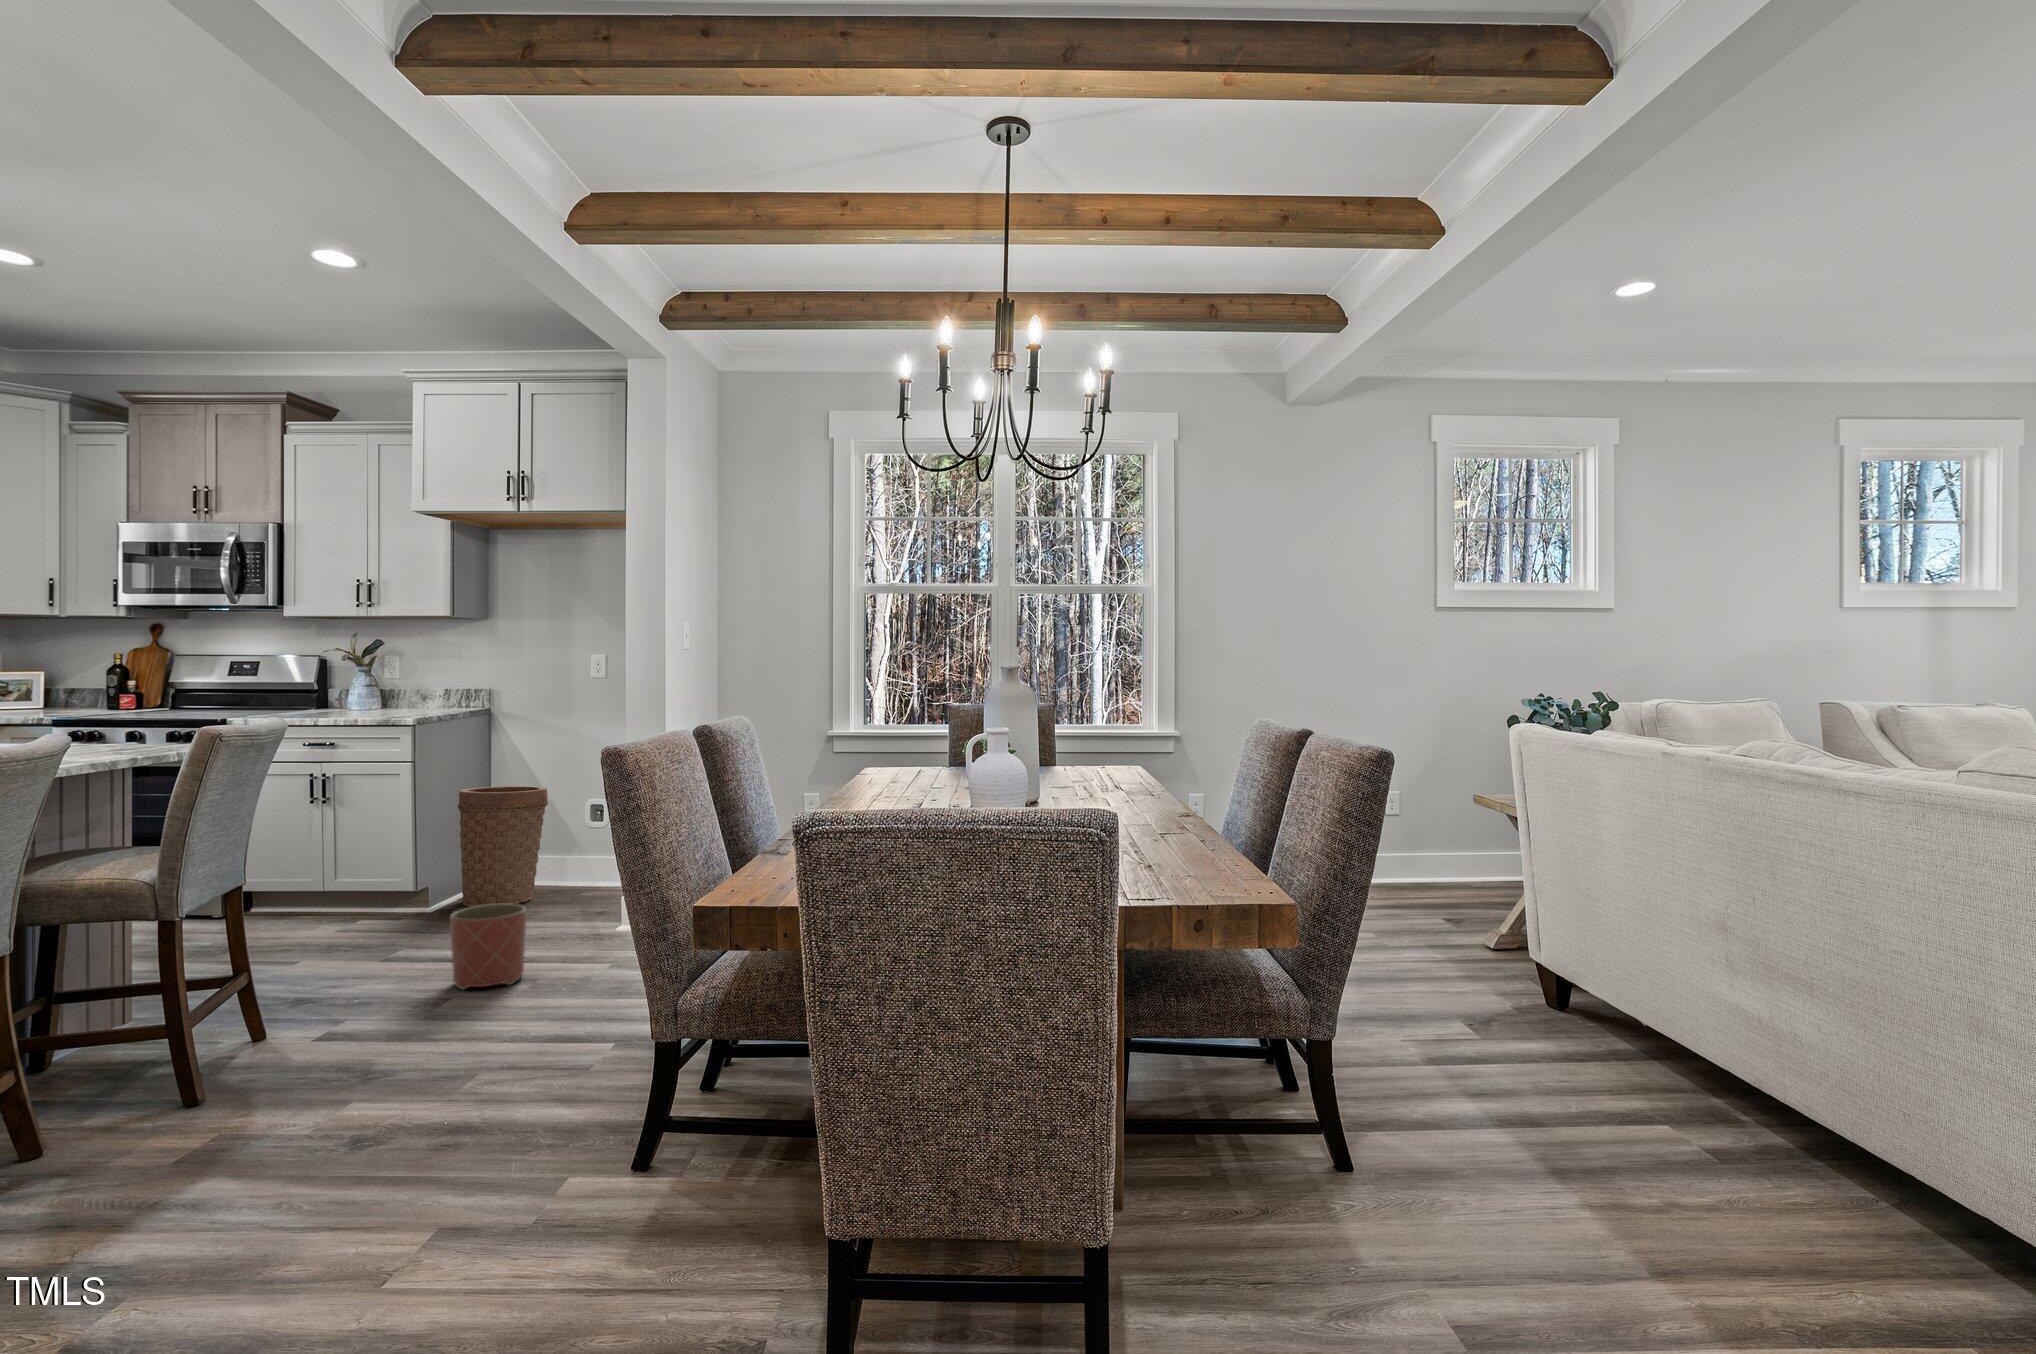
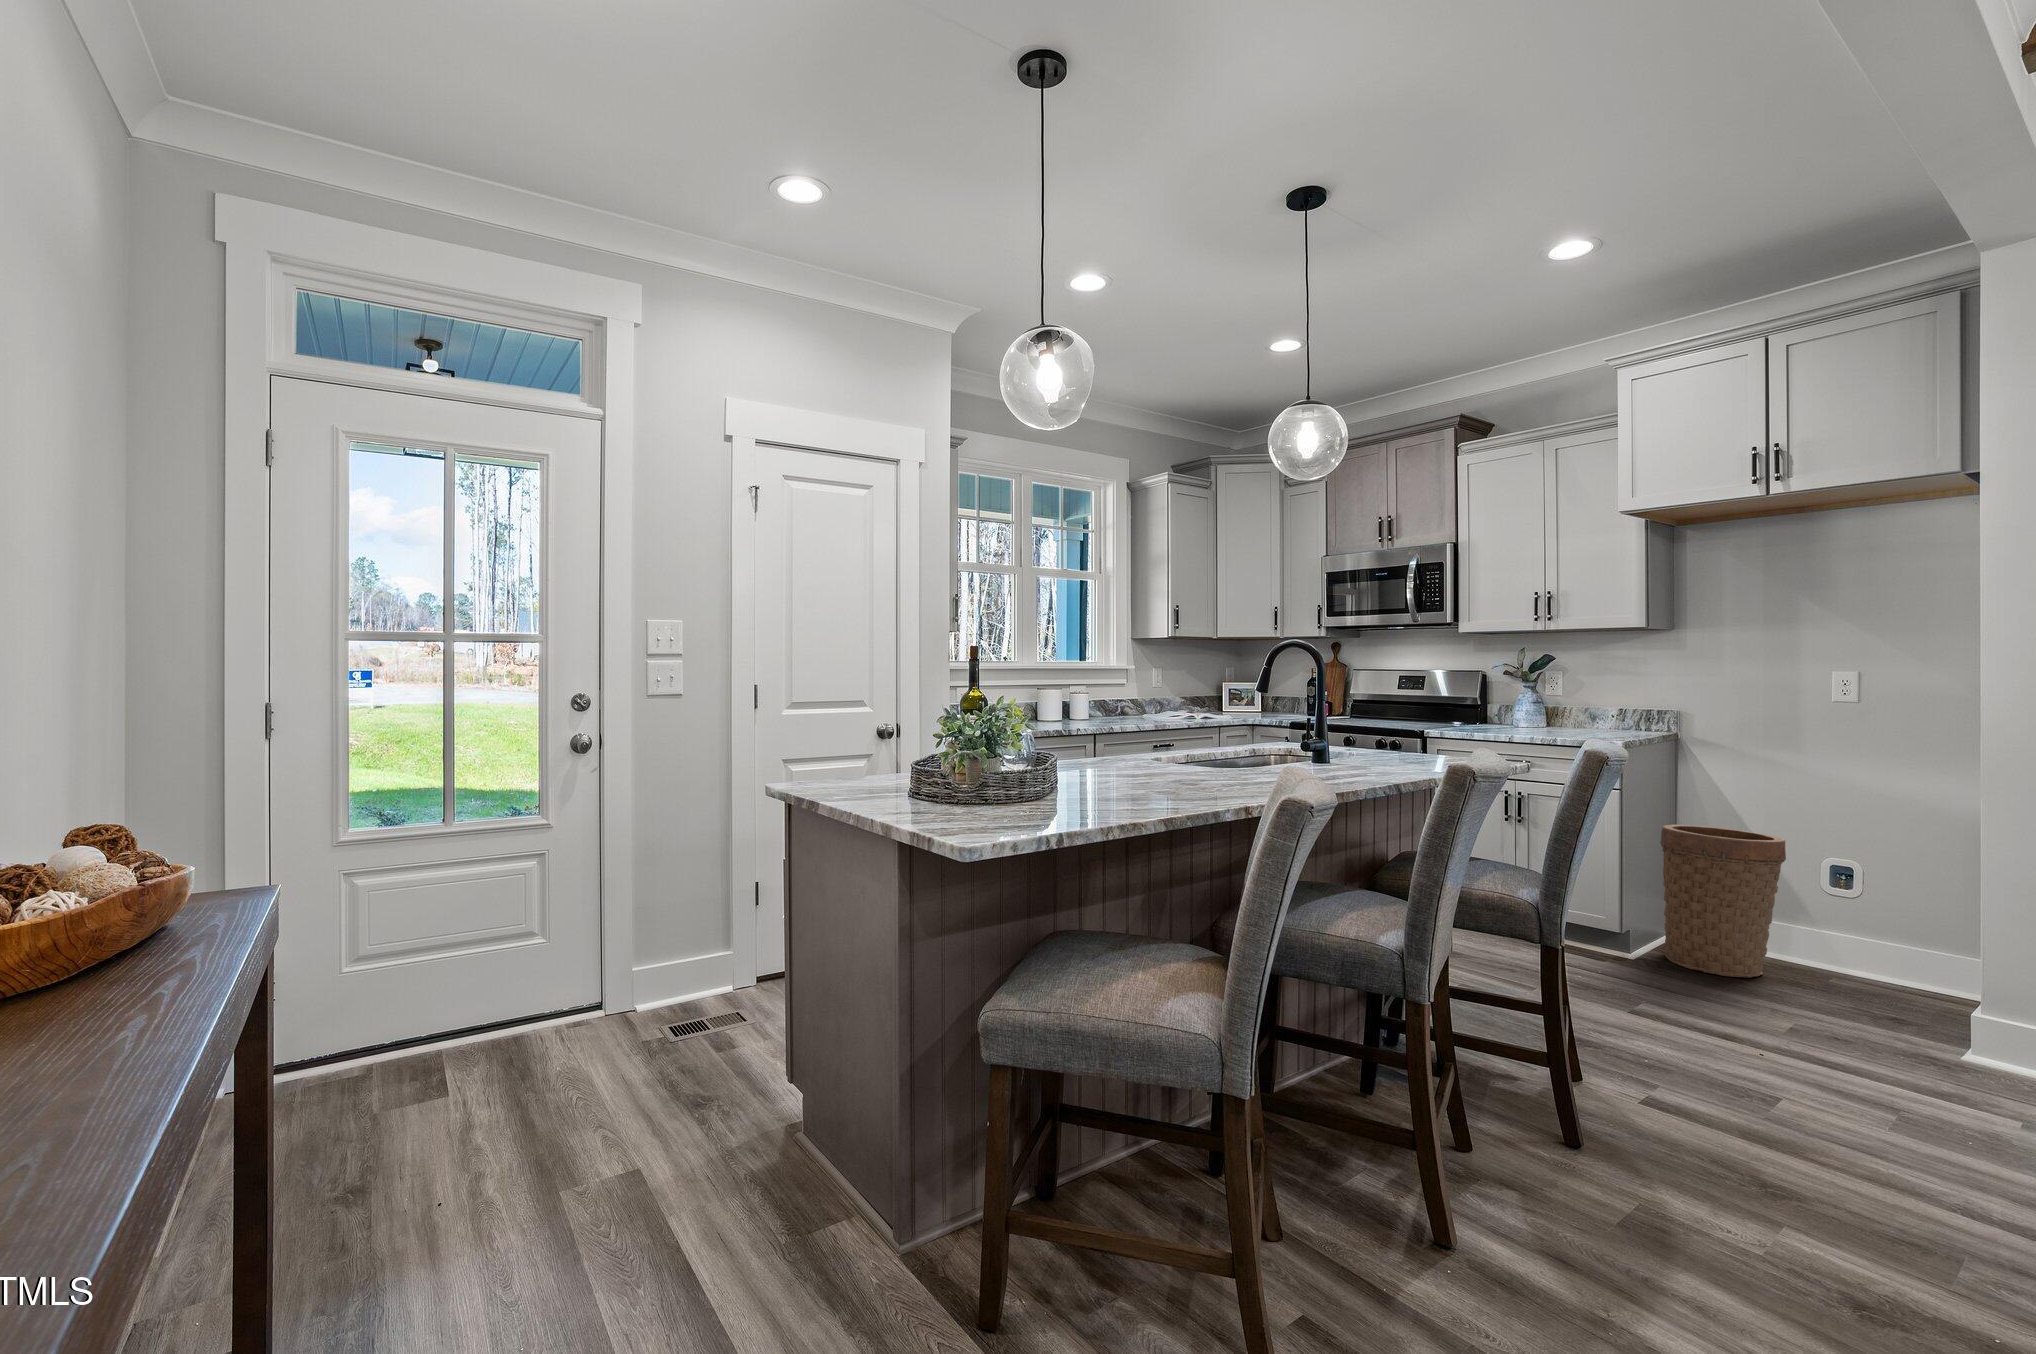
planter: present [450,904,526,990] -> none [1793,1013,1926,1152]

